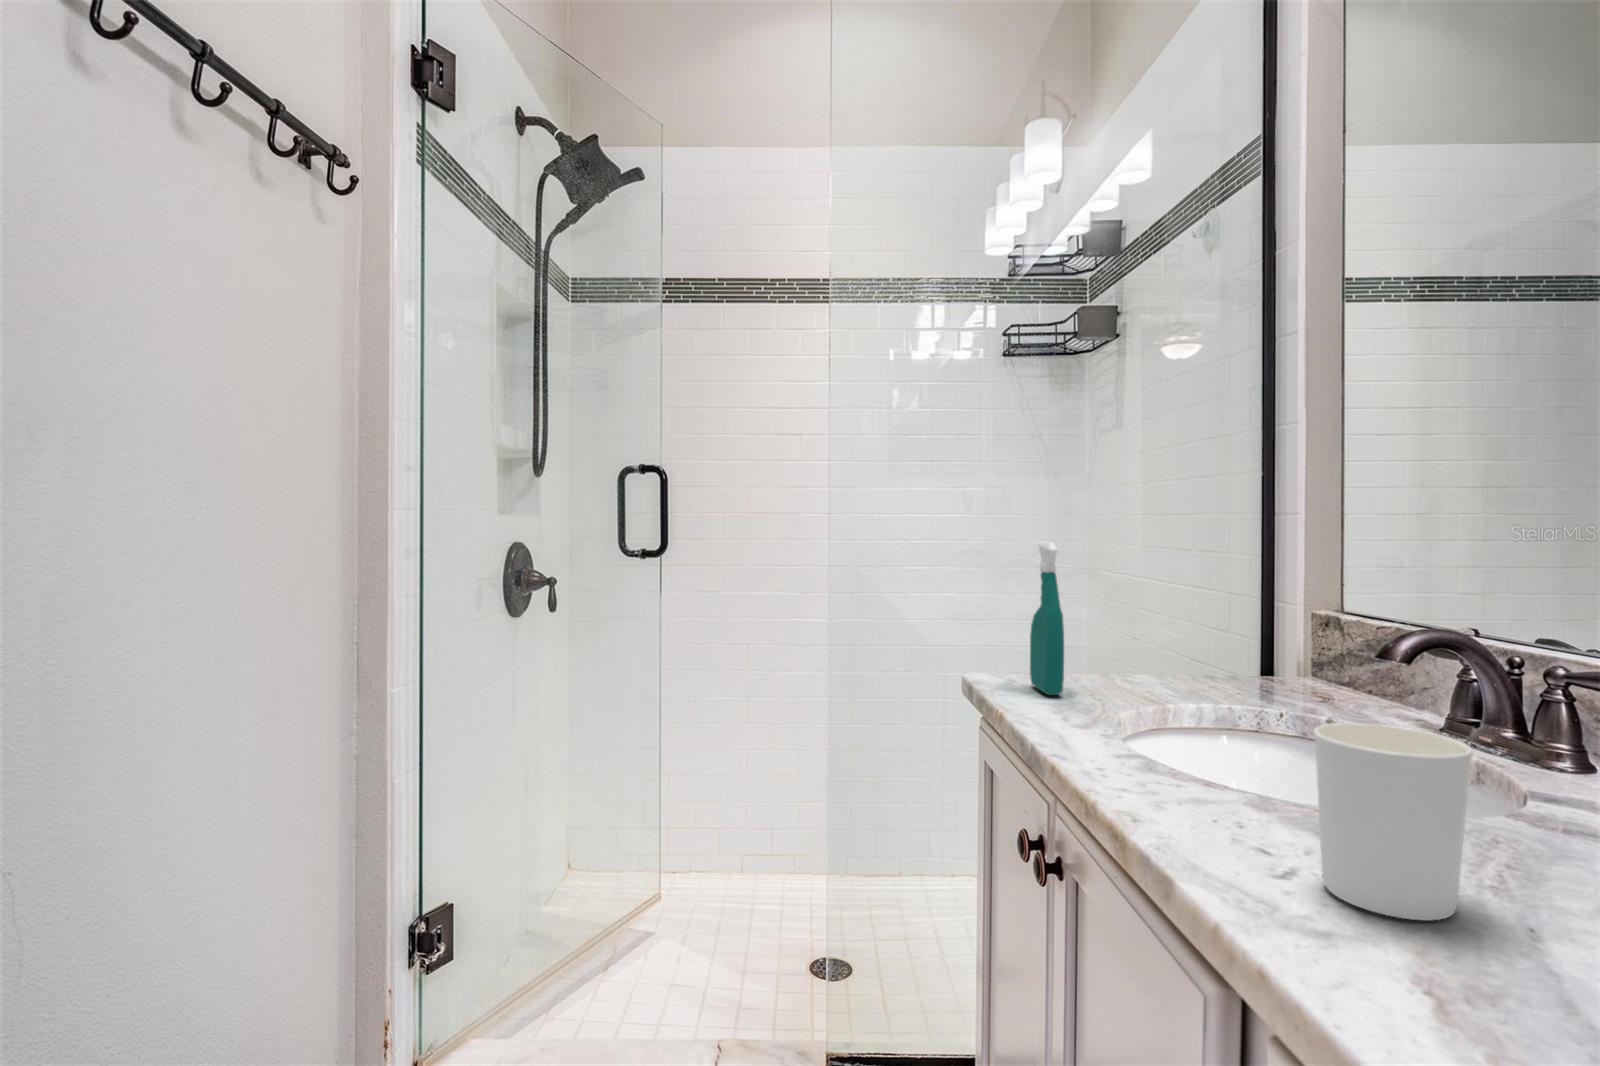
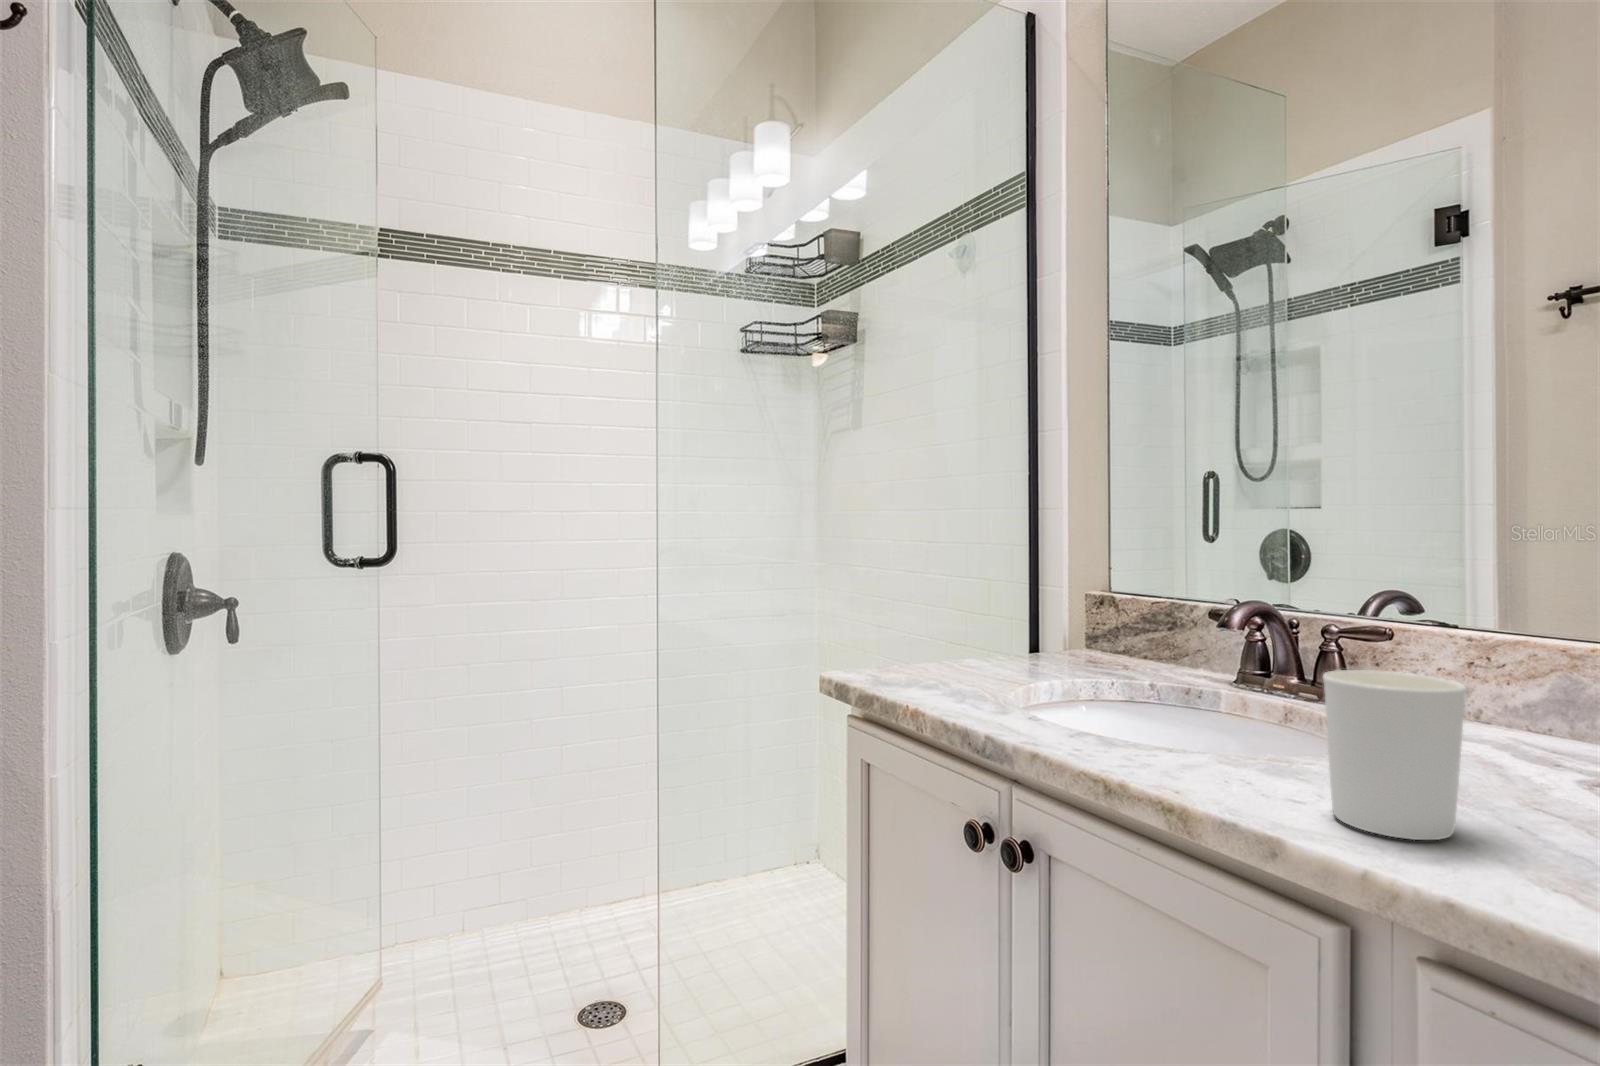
spray bottle: present [1030,541,1064,695] -> none [876,528,921,682]

